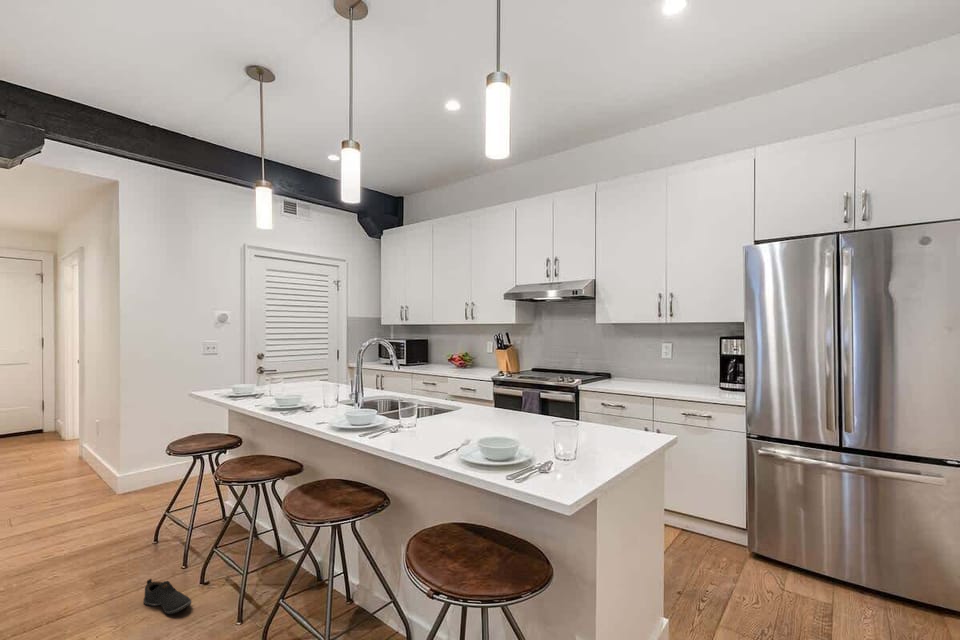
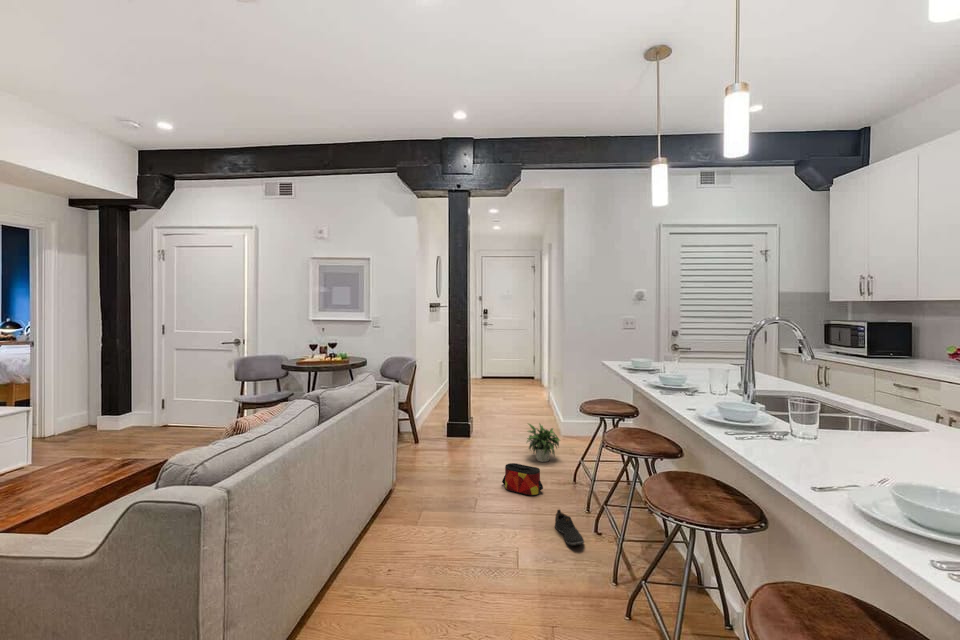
potted plant: none [67,484,128,535] -> present [527,424,560,462]
bag: none [33,542,112,591] -> present [502,463,543,496]

